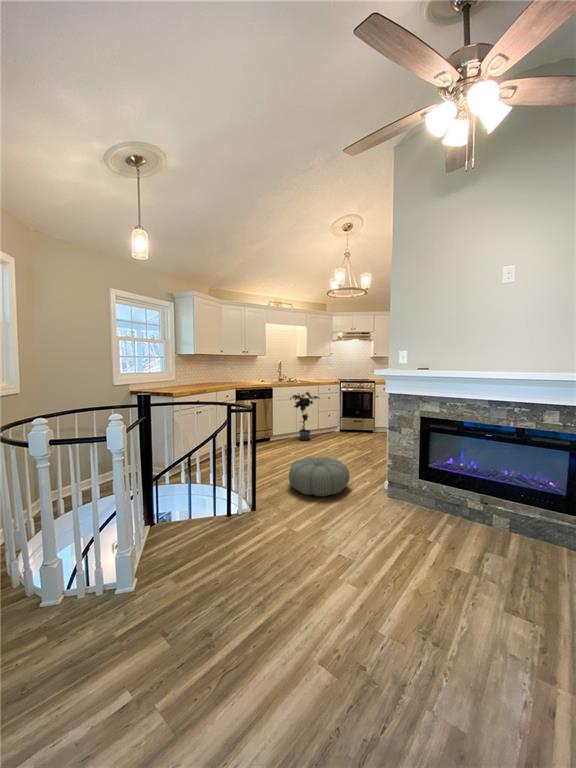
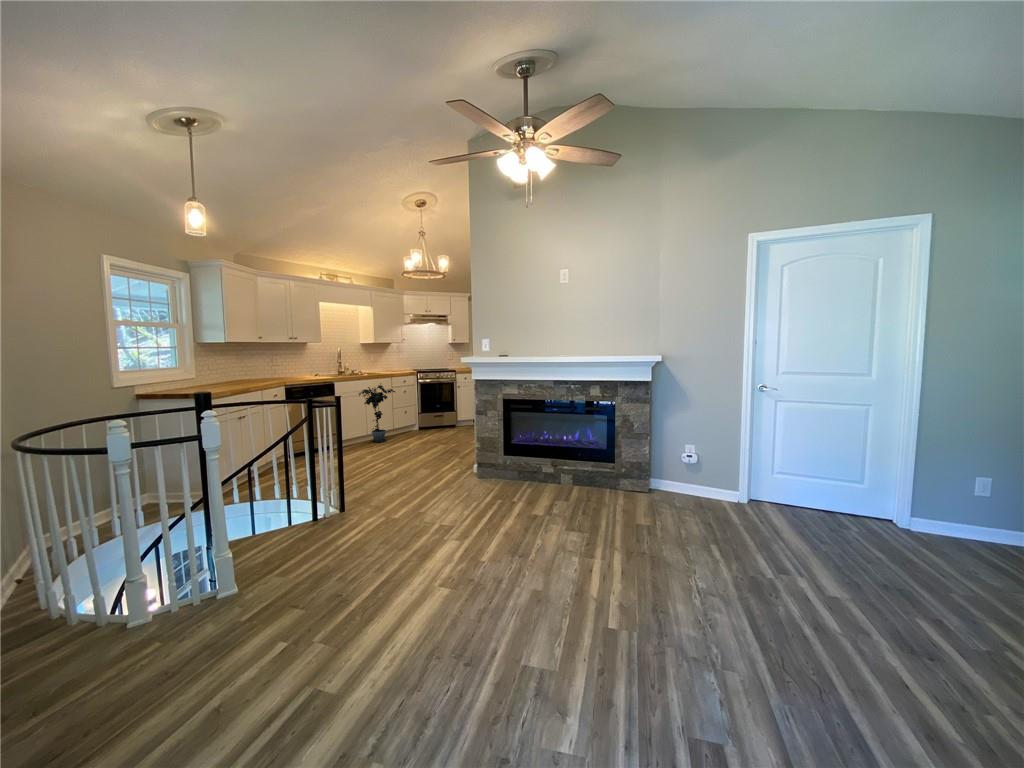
pouf: present [289,456,350,496] -> none [376,450,440,488]

